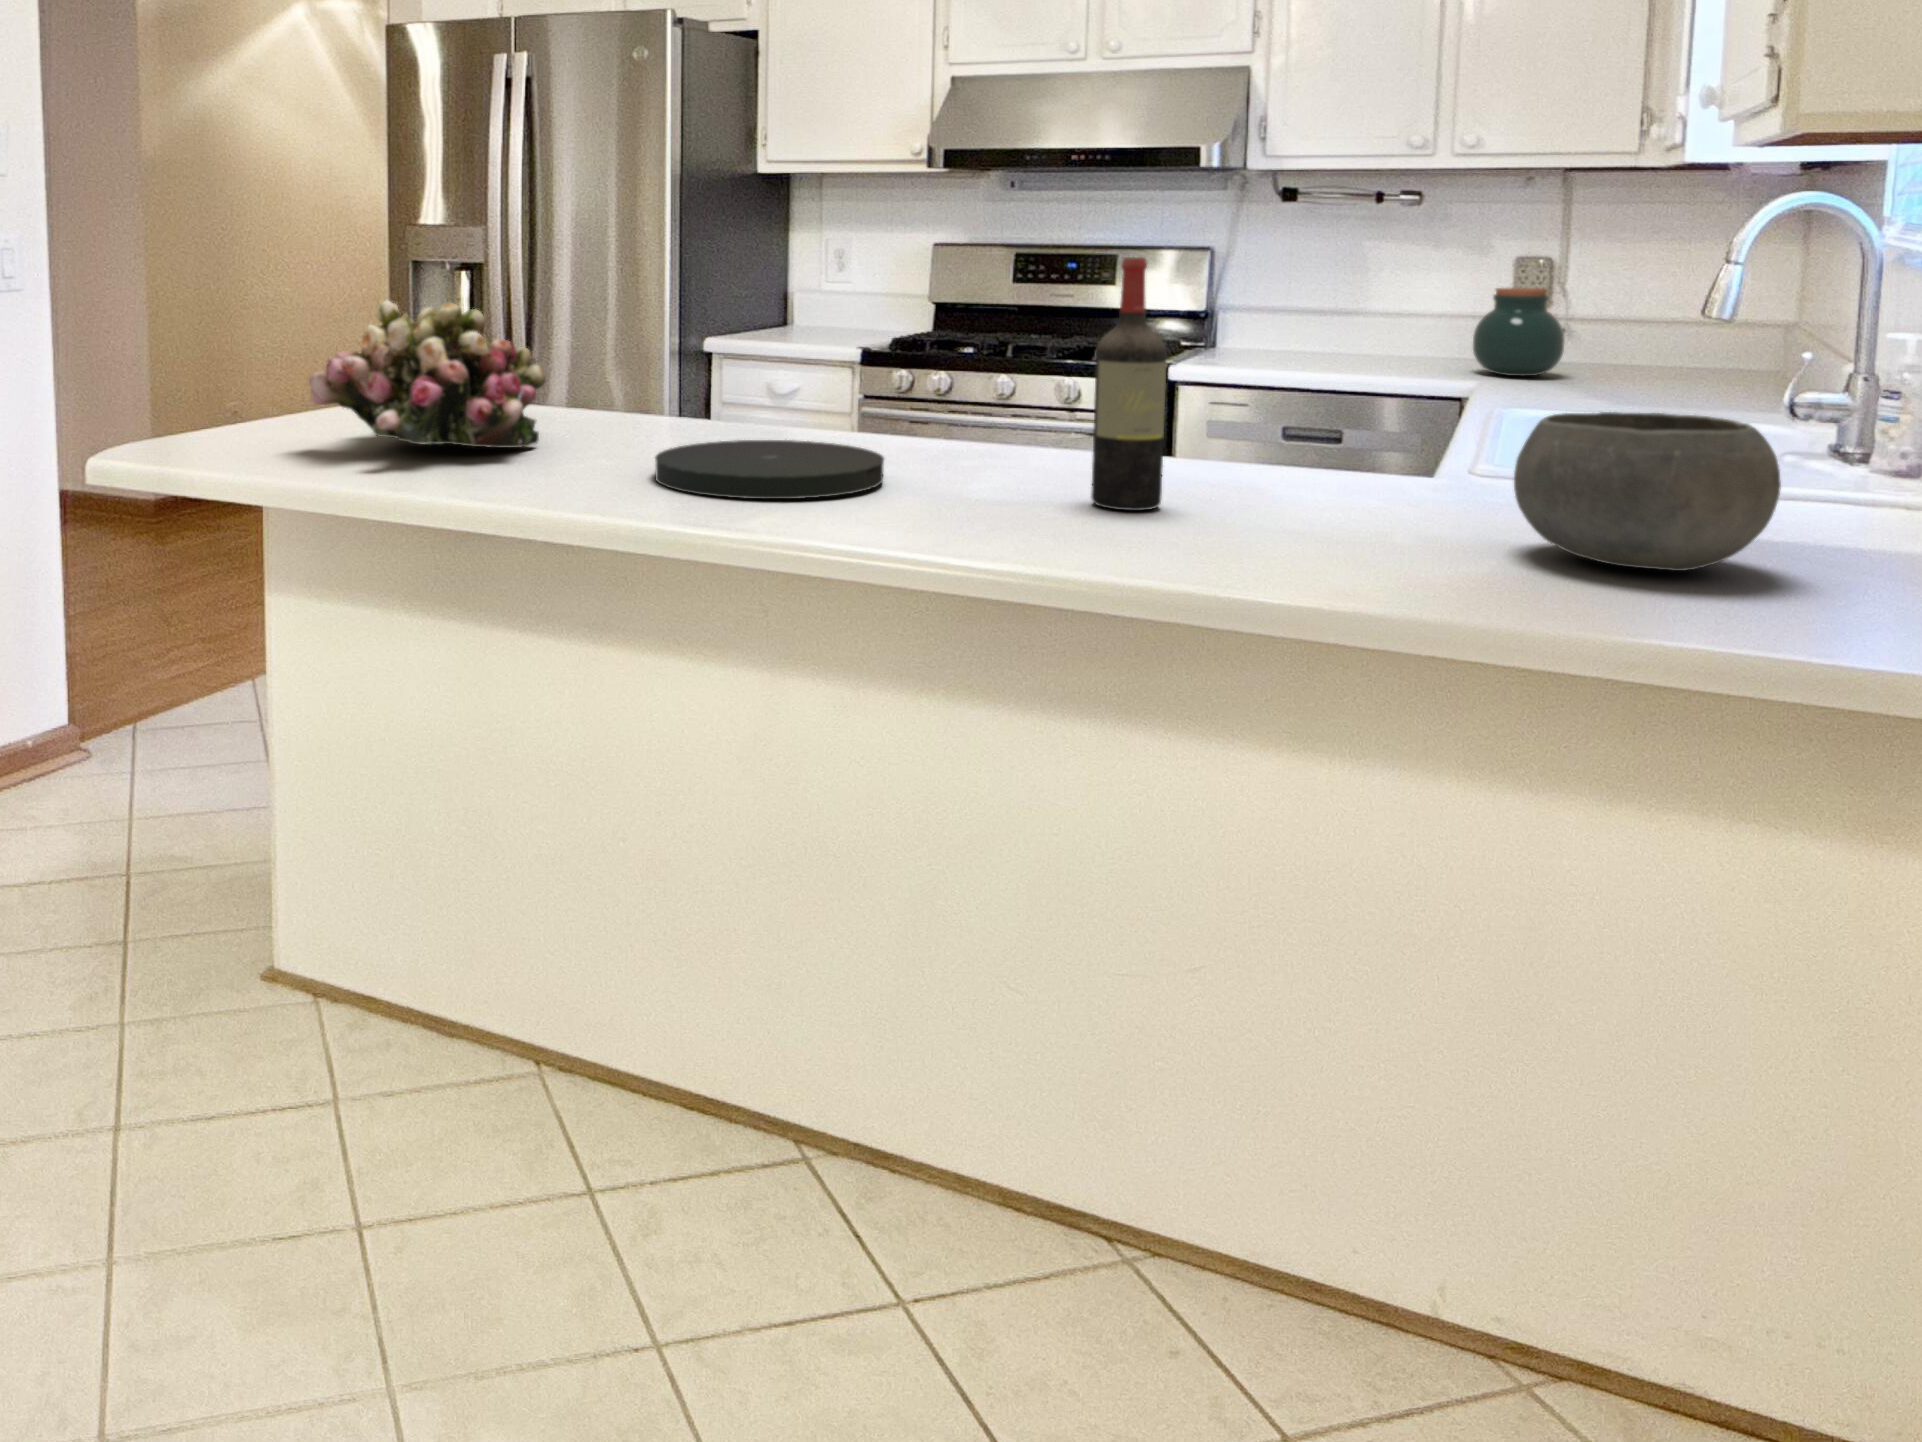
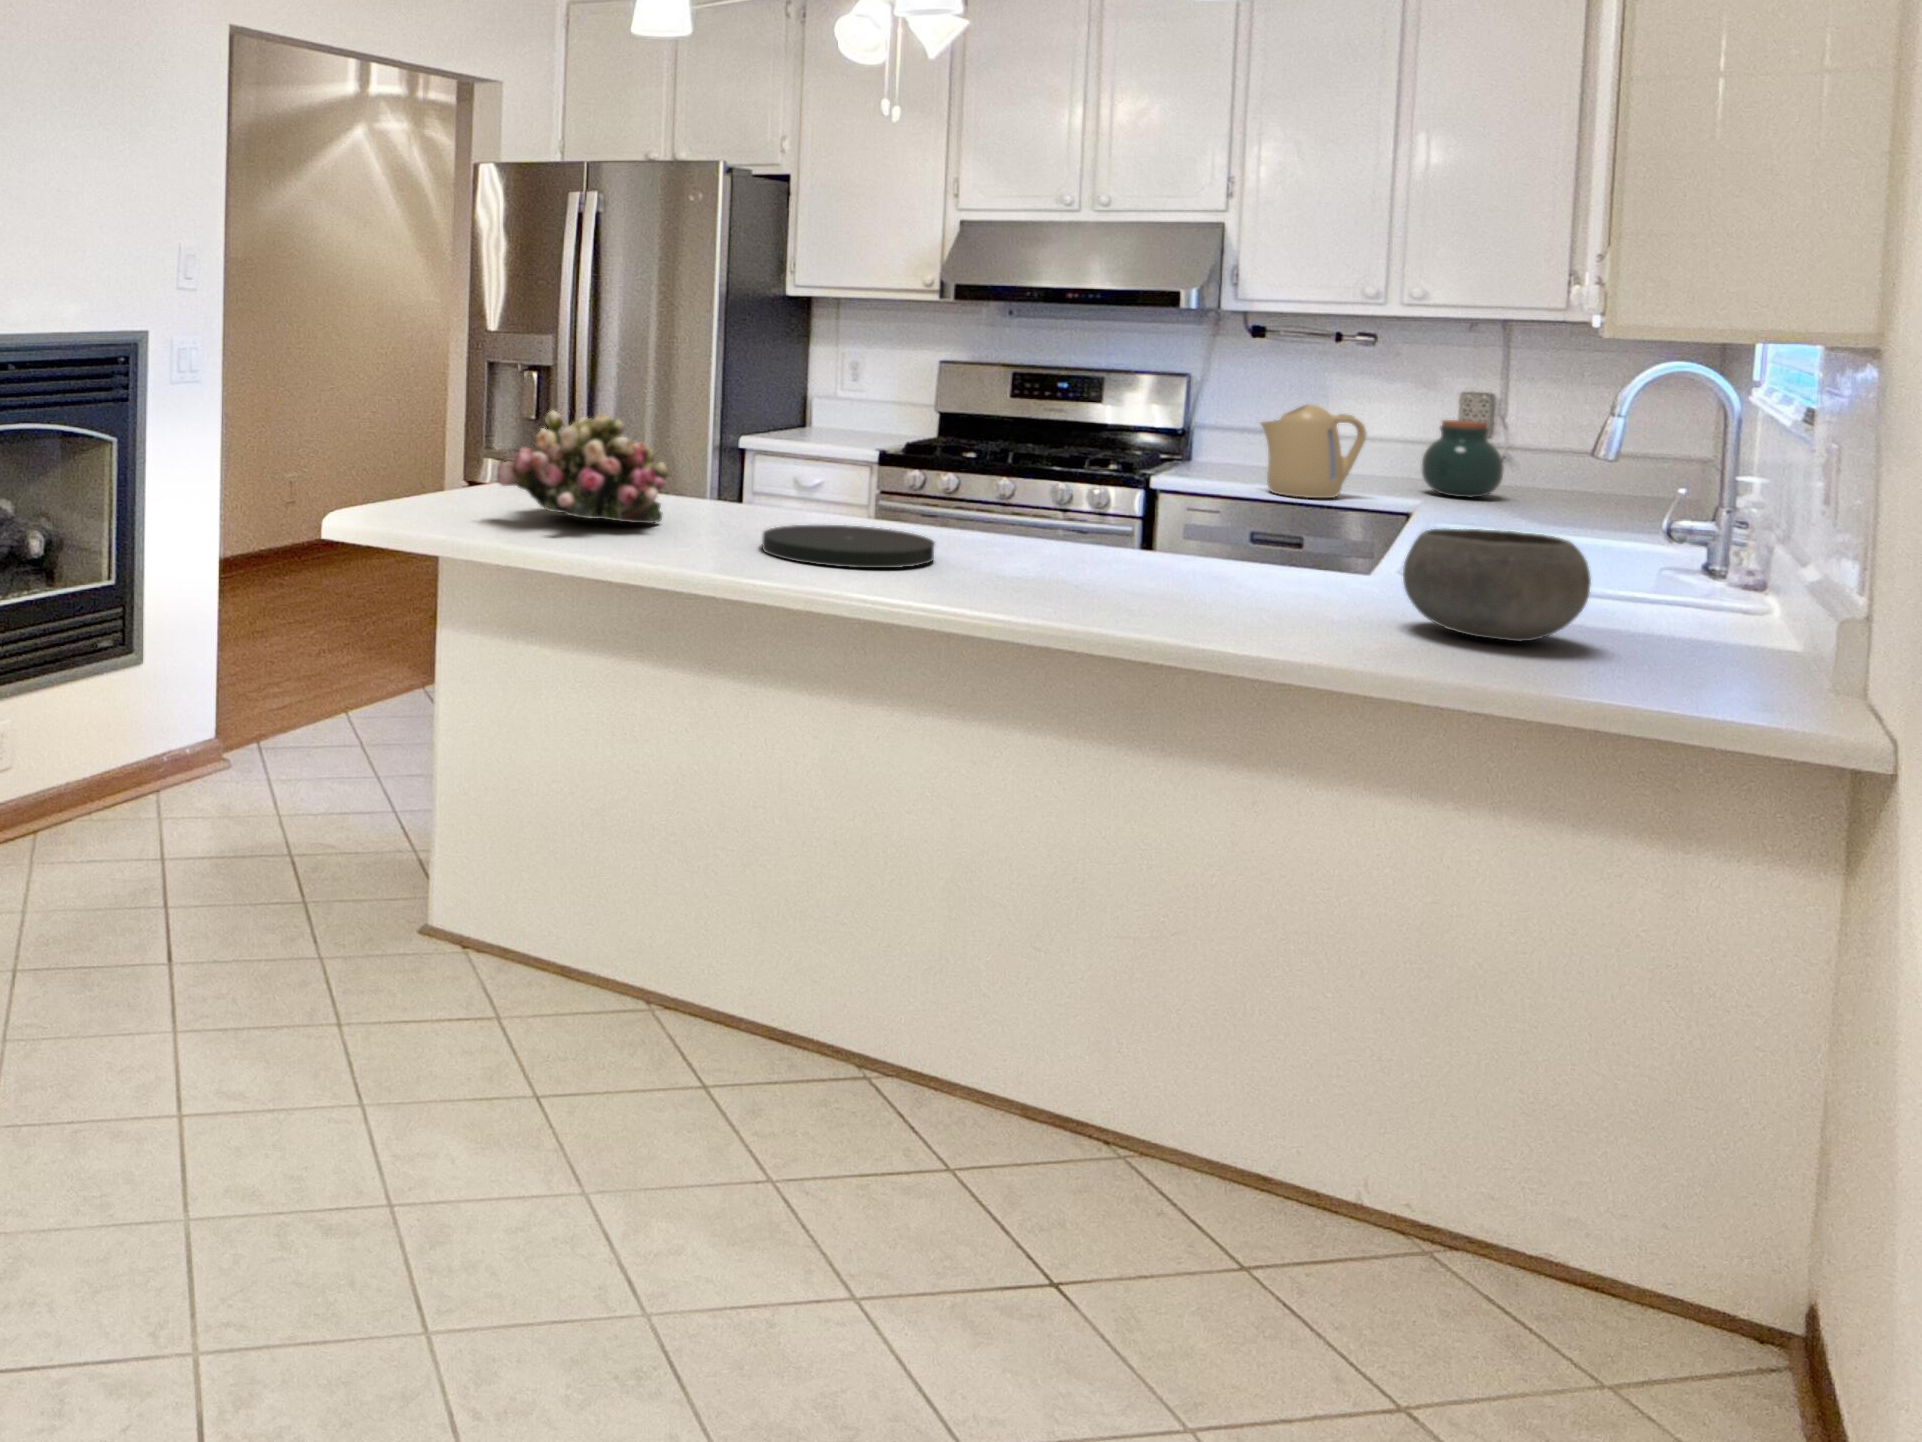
wine bottle: present [1091,257,1167,511] -> none [1093,404,1150,587]
kettle: none [1293,274,1414,383] -> present [1261,404,1366,498]

